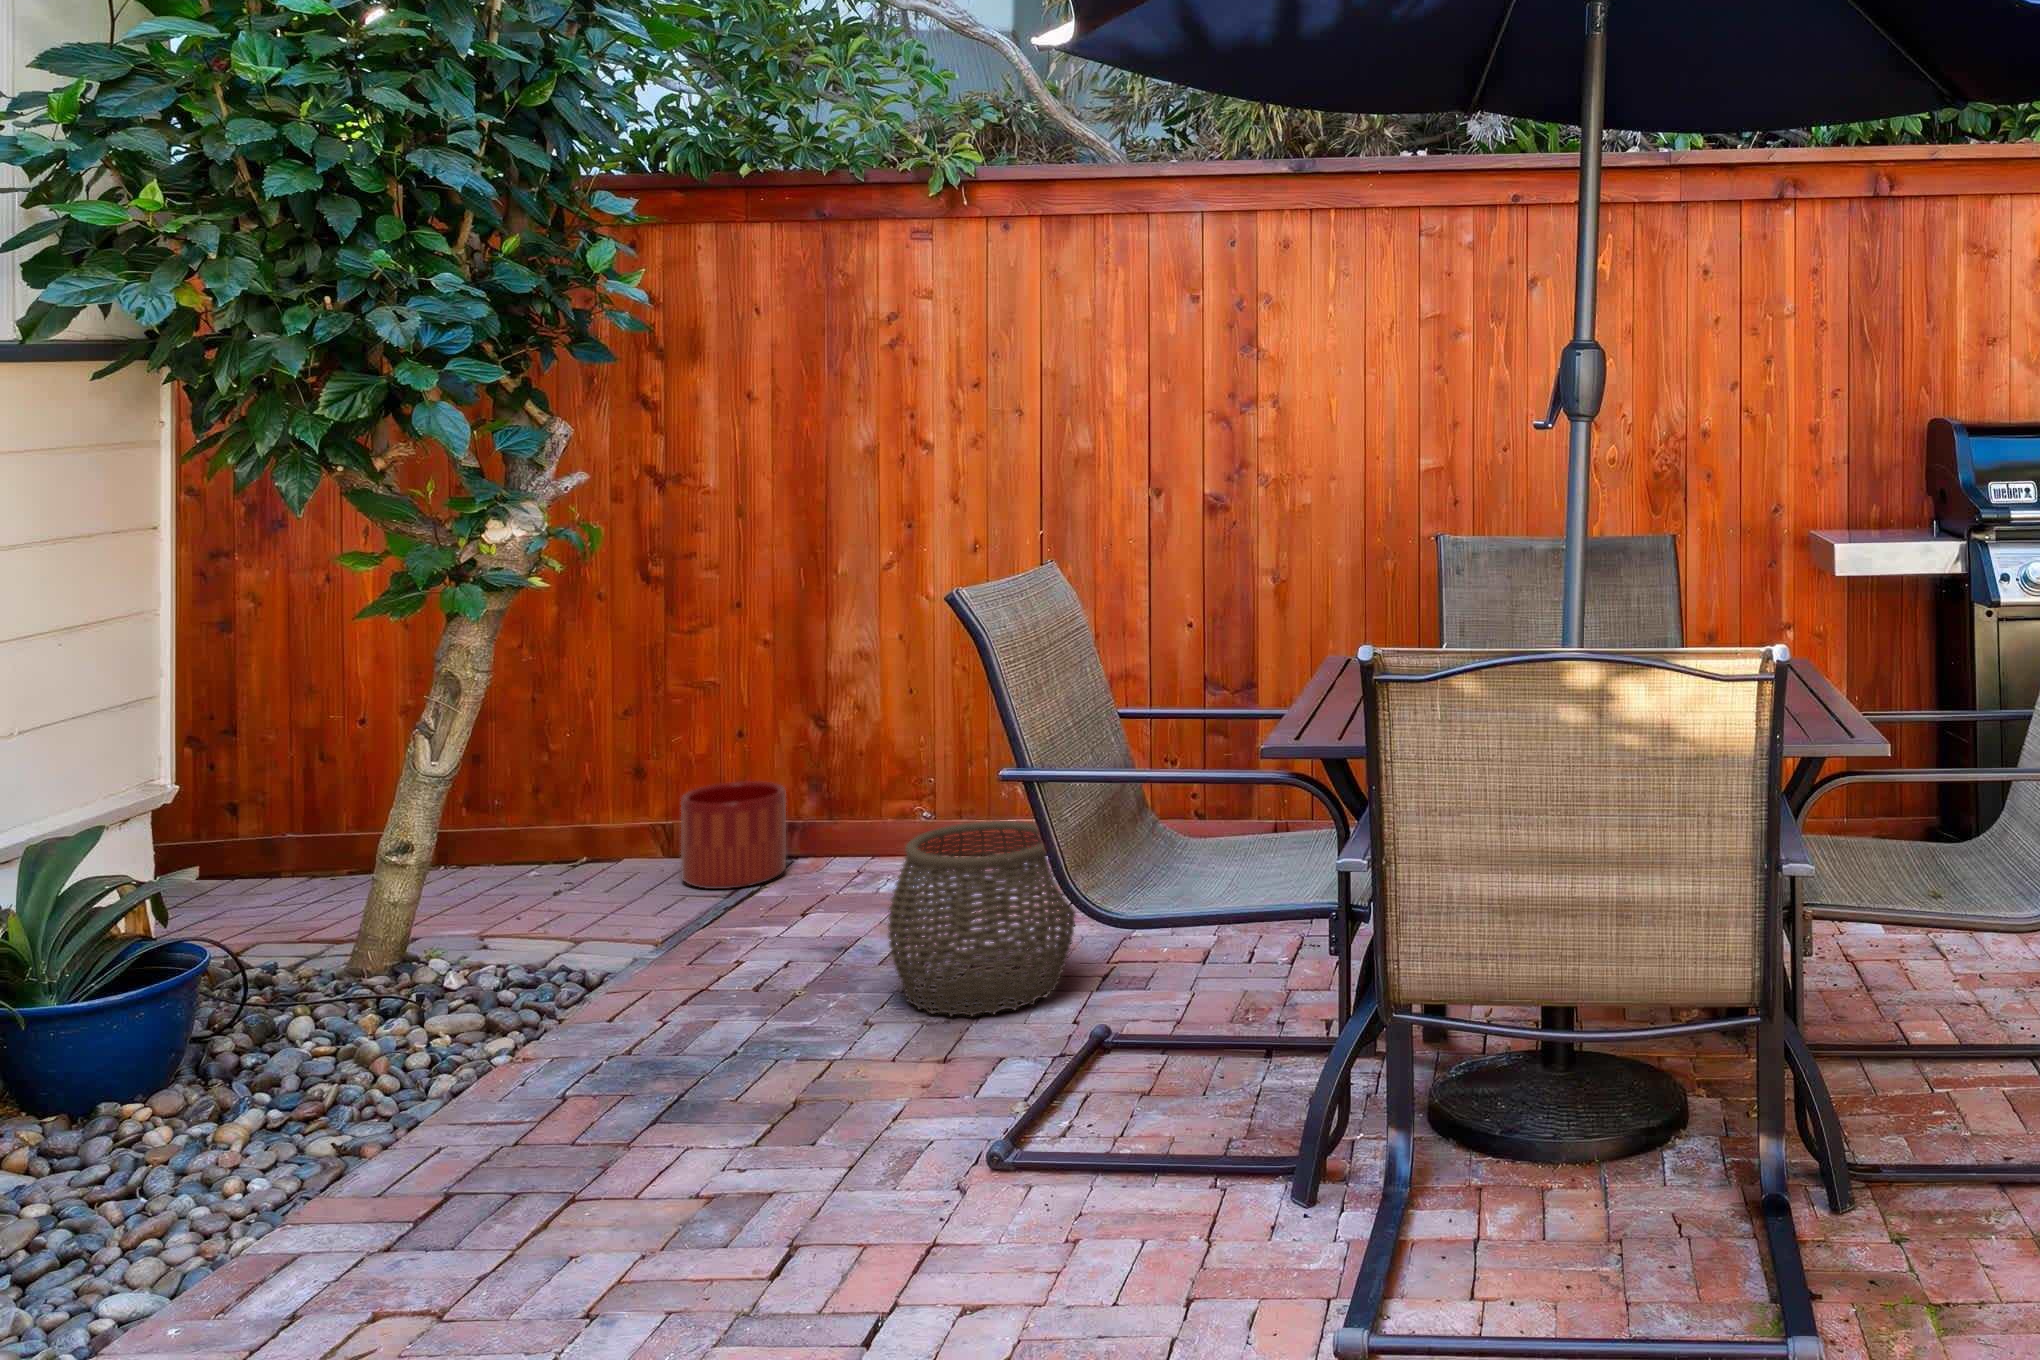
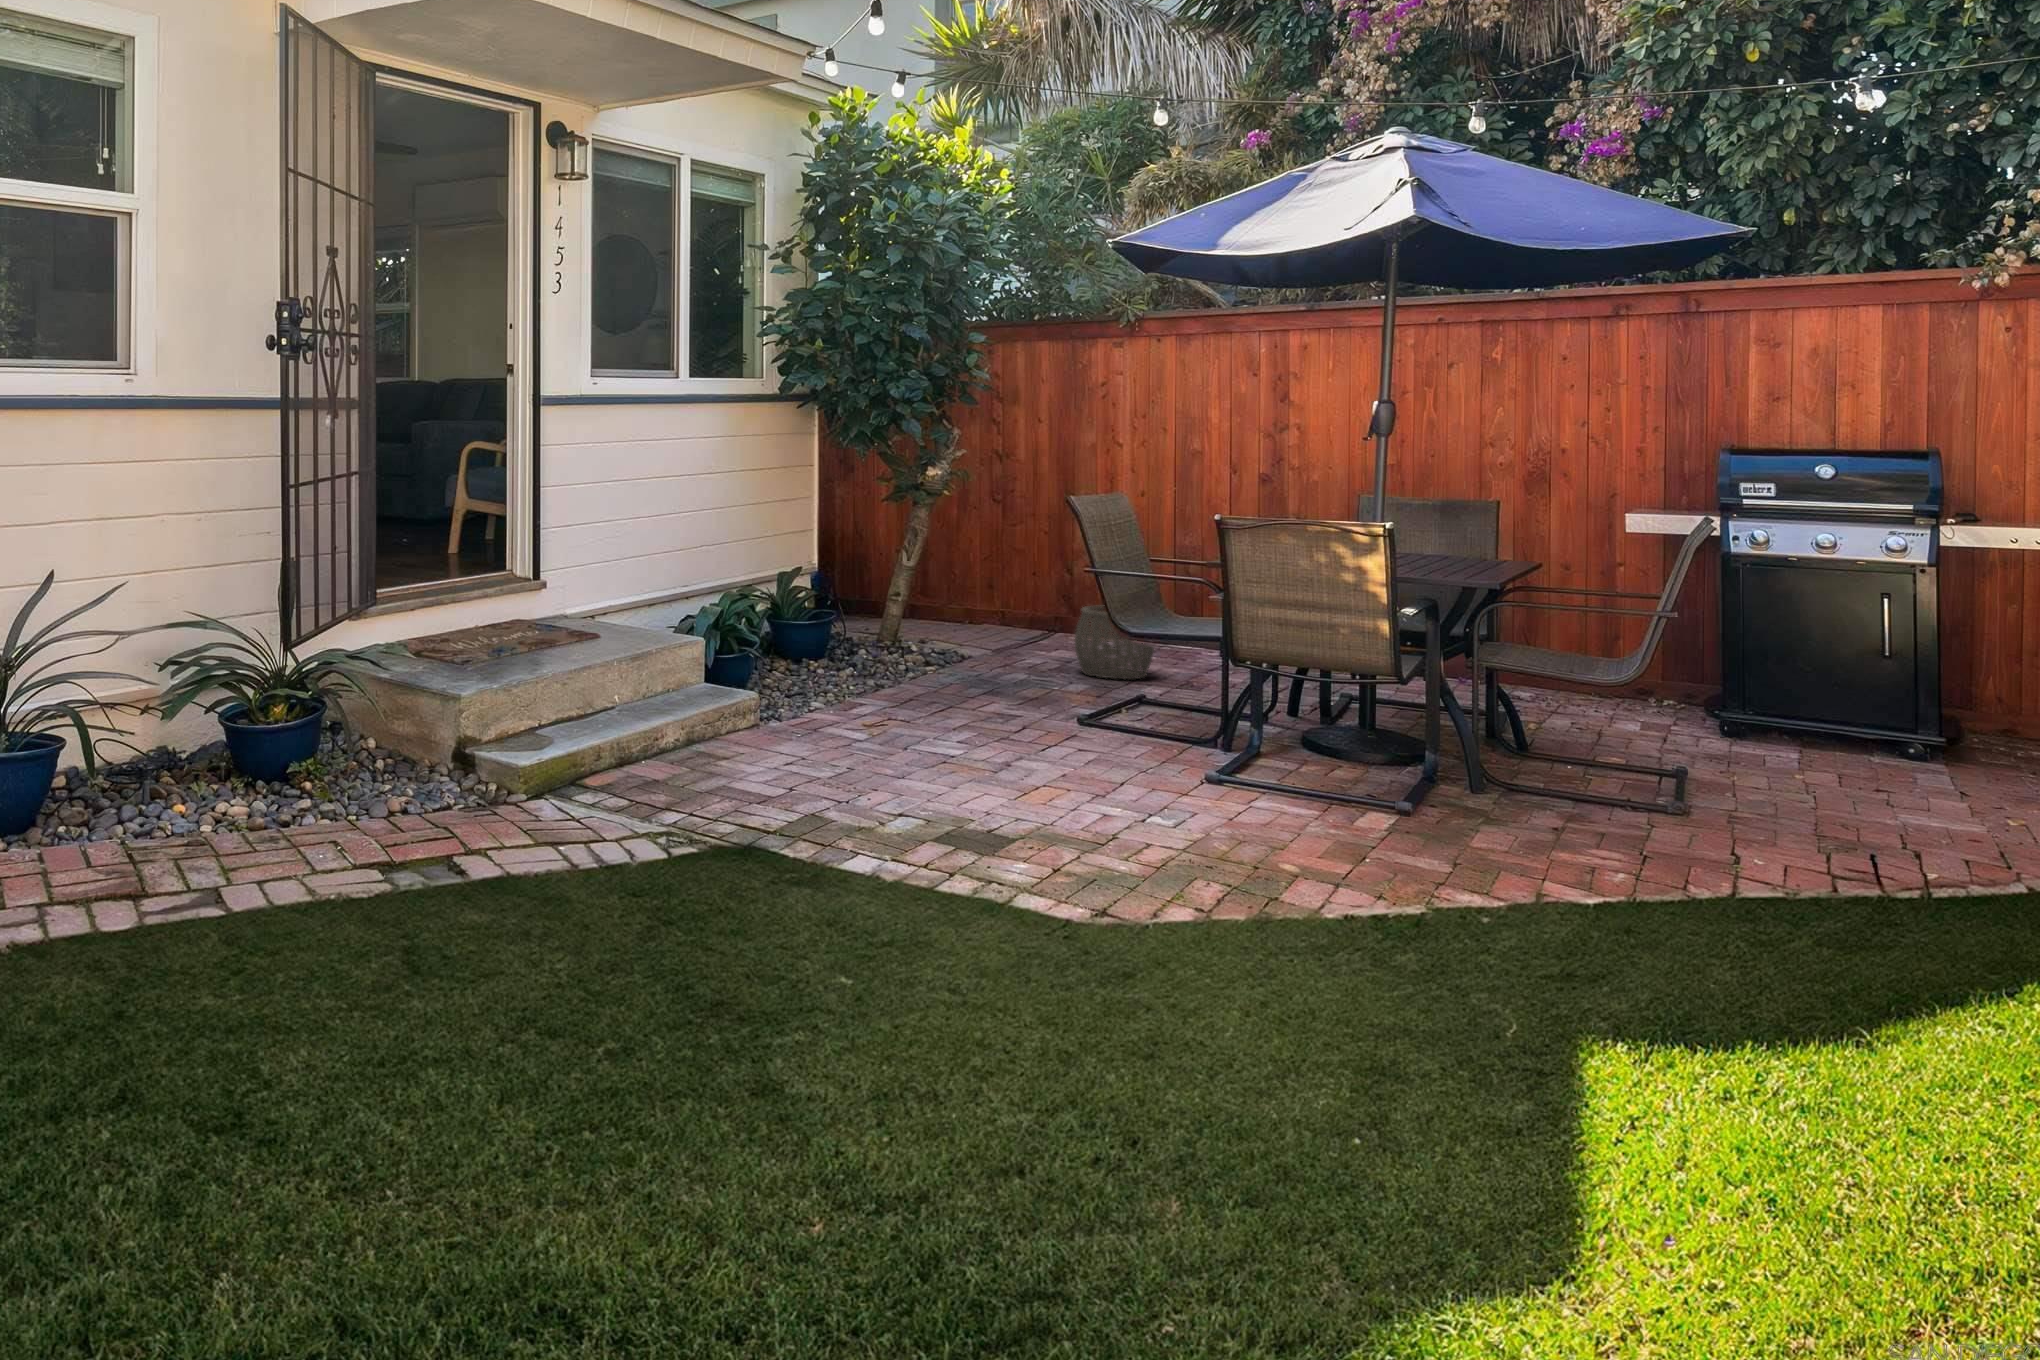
planter: present [681,781,786,889] -> none [999,598,1043,641]

